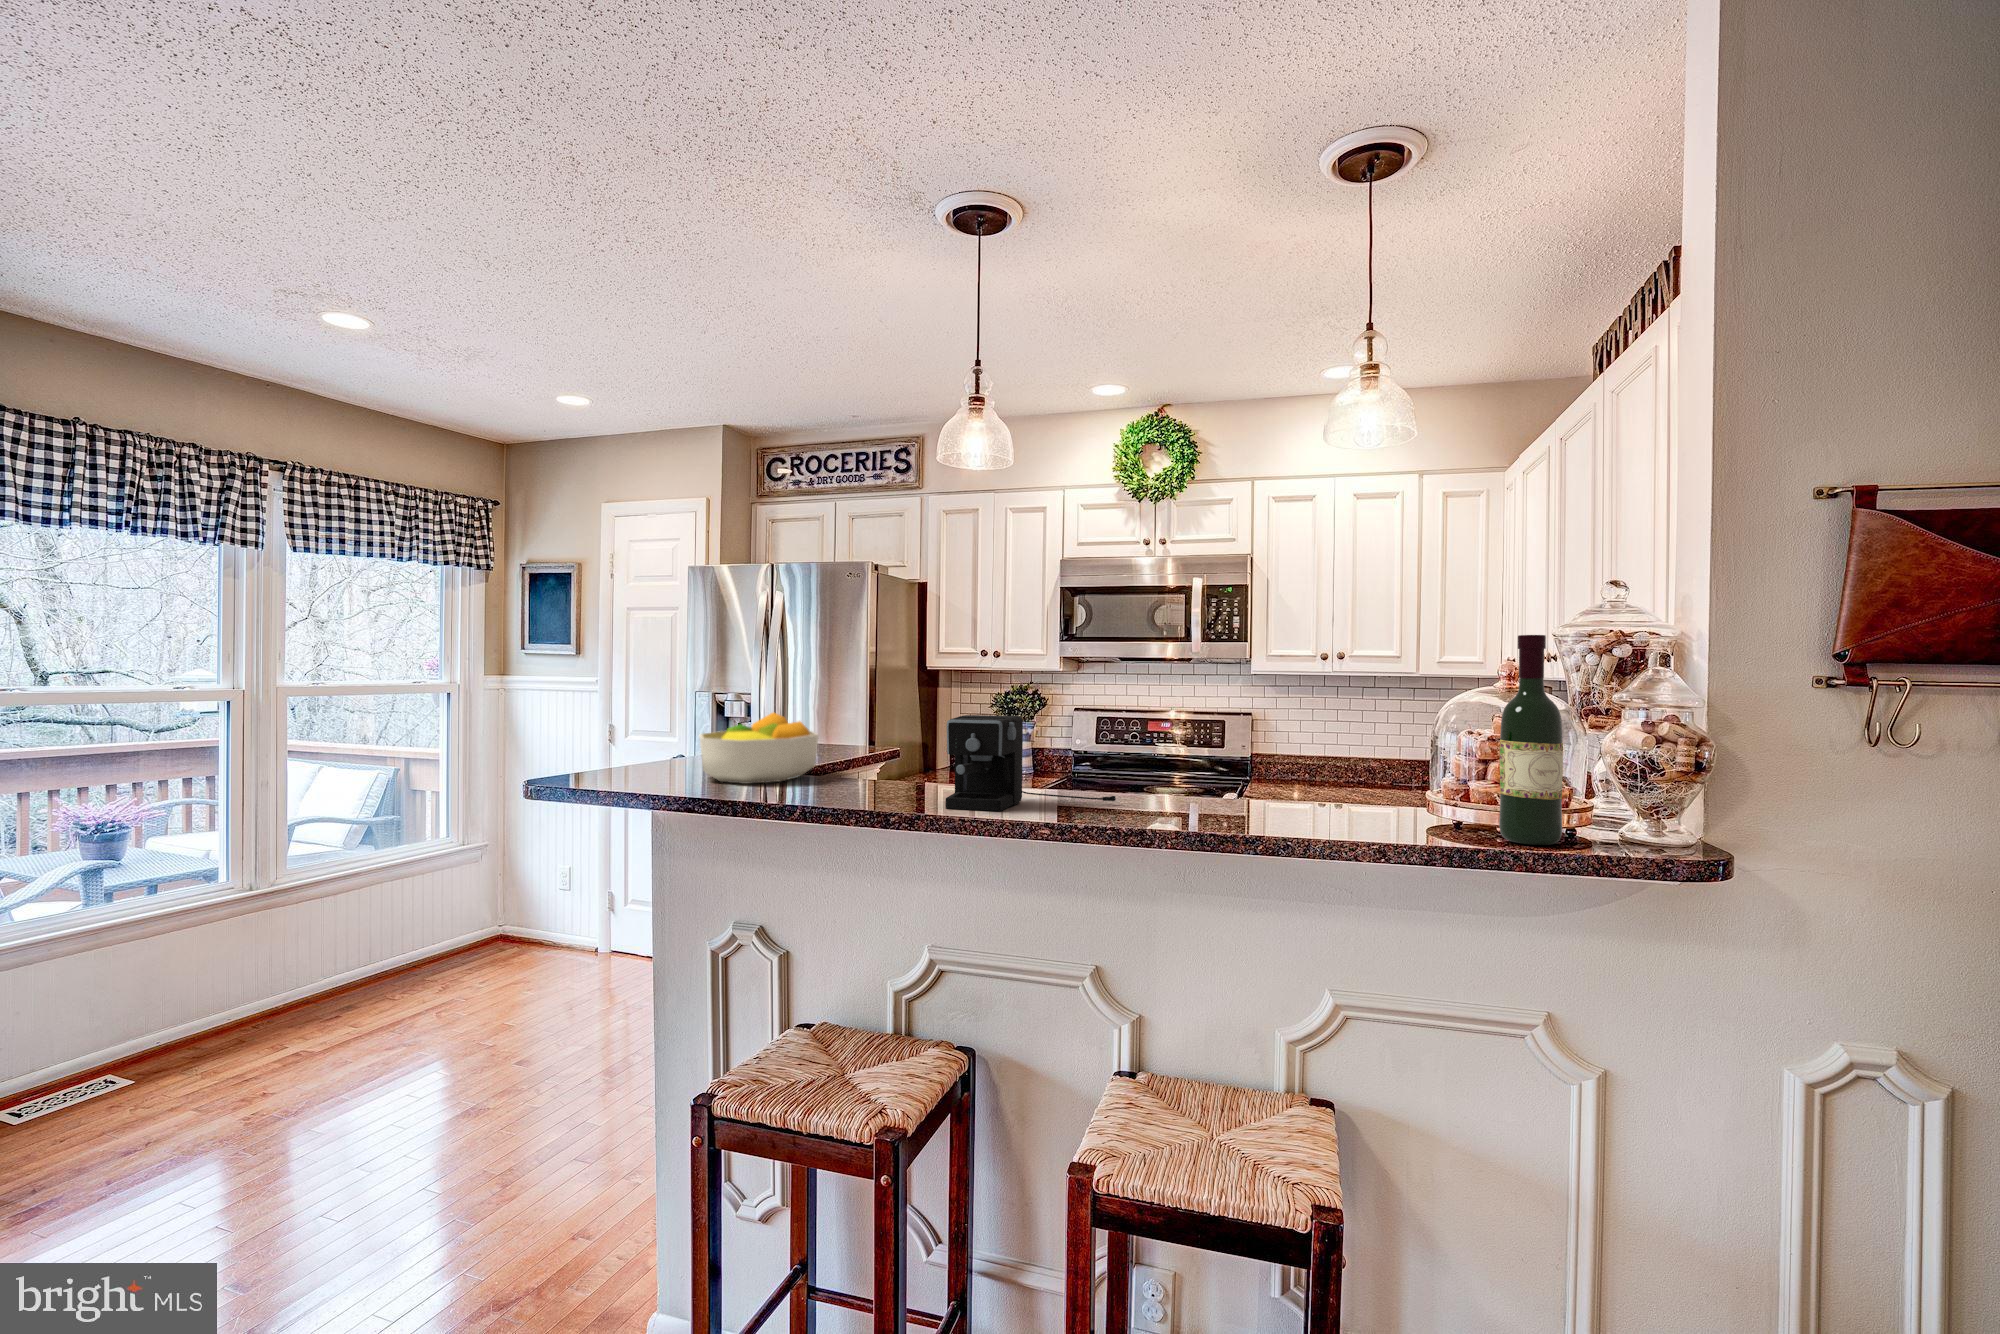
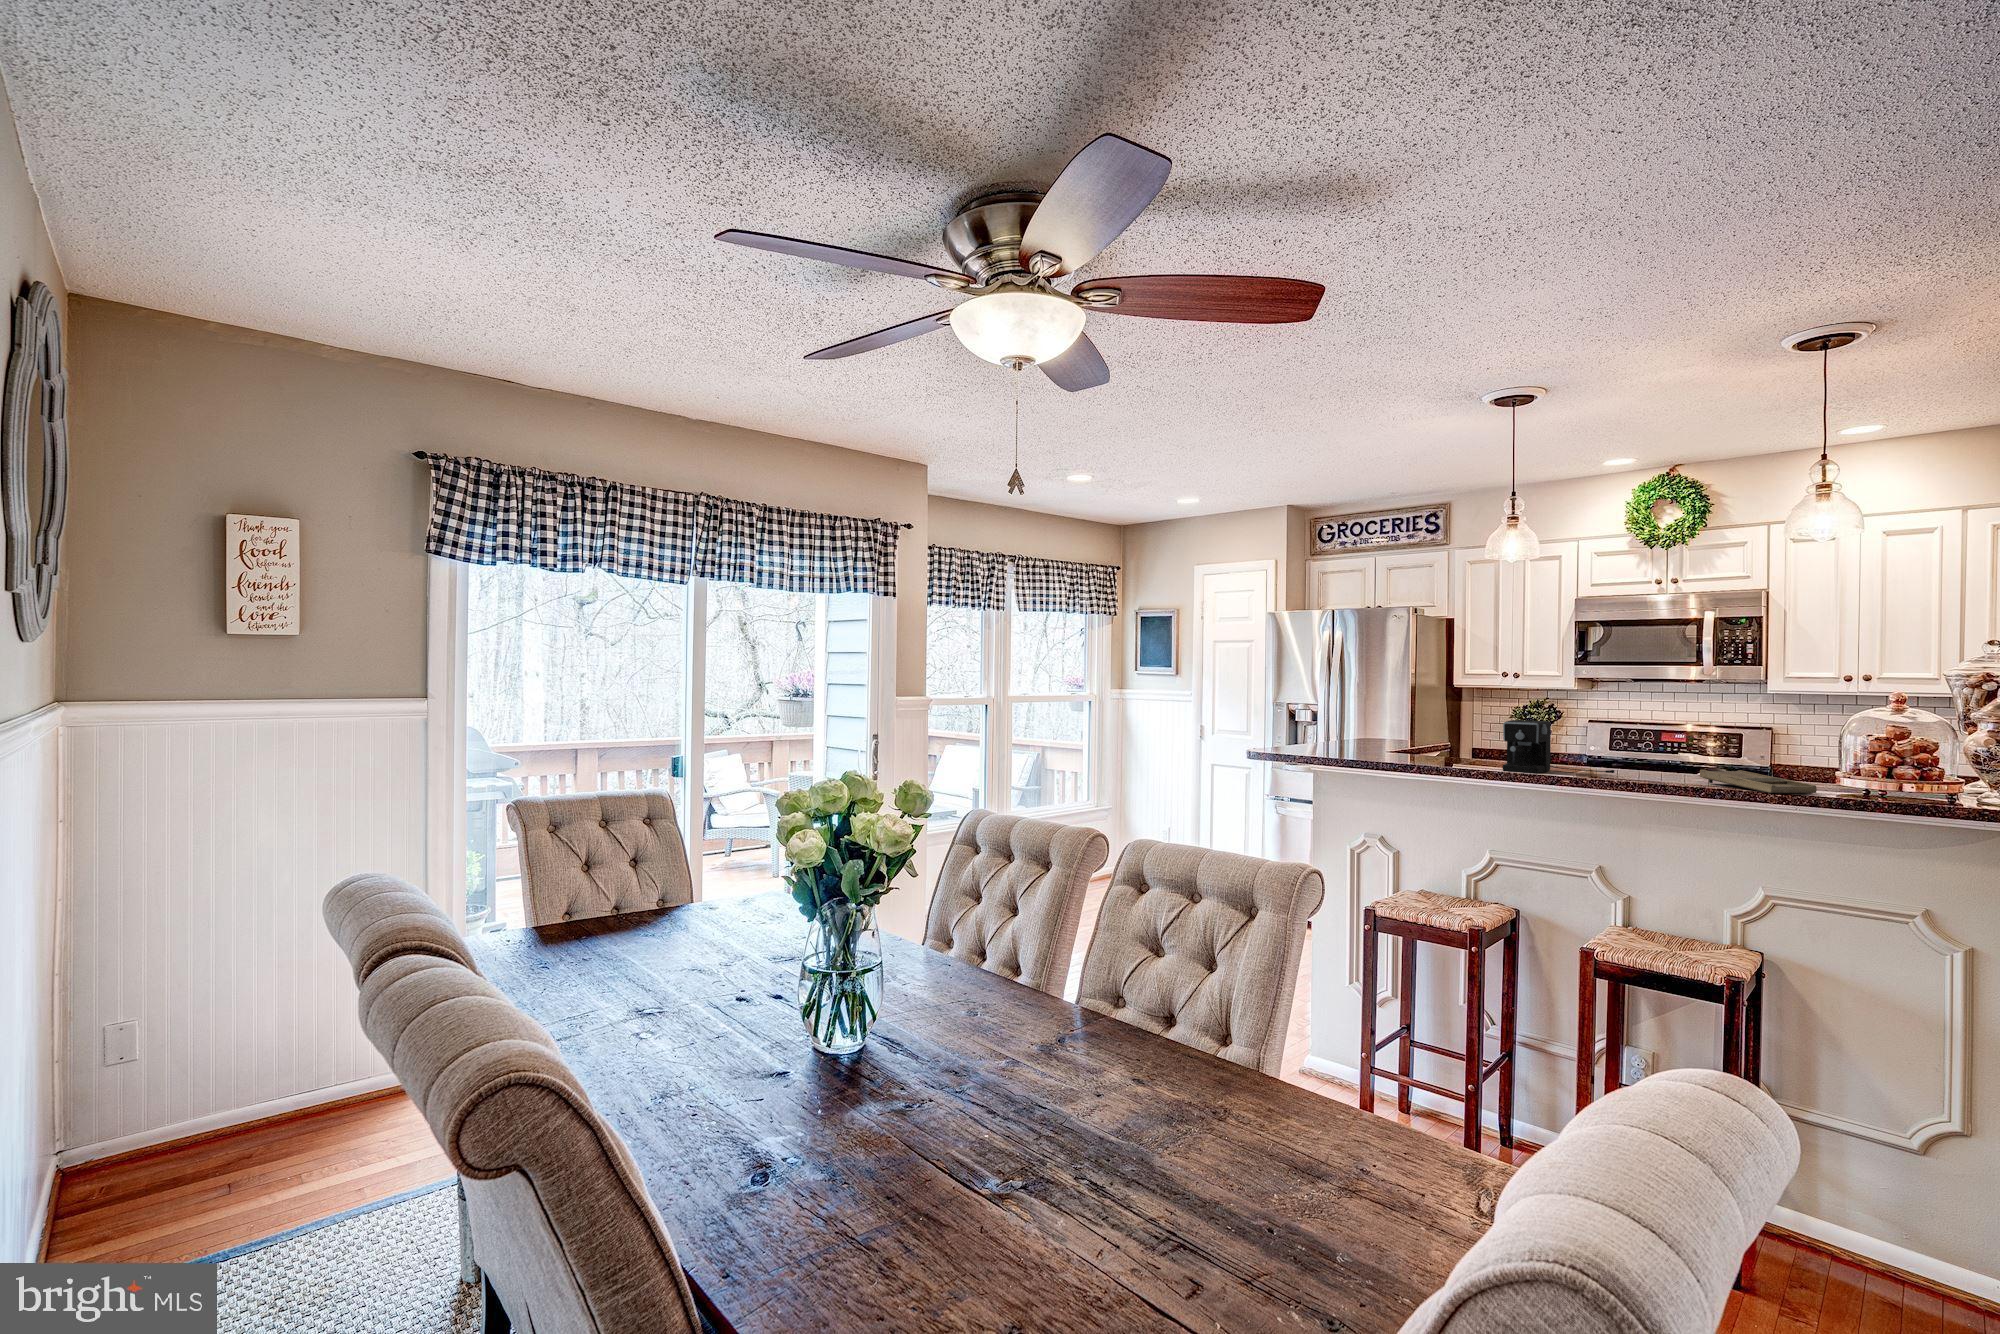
wine bottle: present [1499,635,1563,845] -> none [1876,680,1920,802]
fruit bowl: present [699,713,818,784] -> none [1334,717,1409,757]
tray: none [1239,789,1415,838] -> present [1700,770,1817,794]

